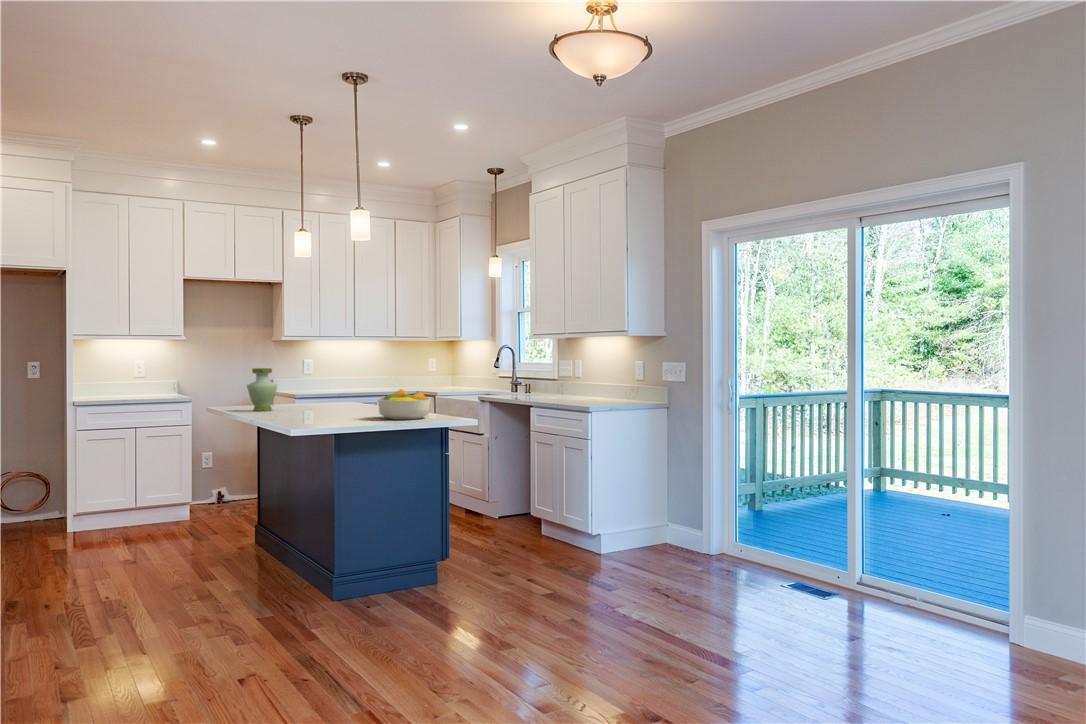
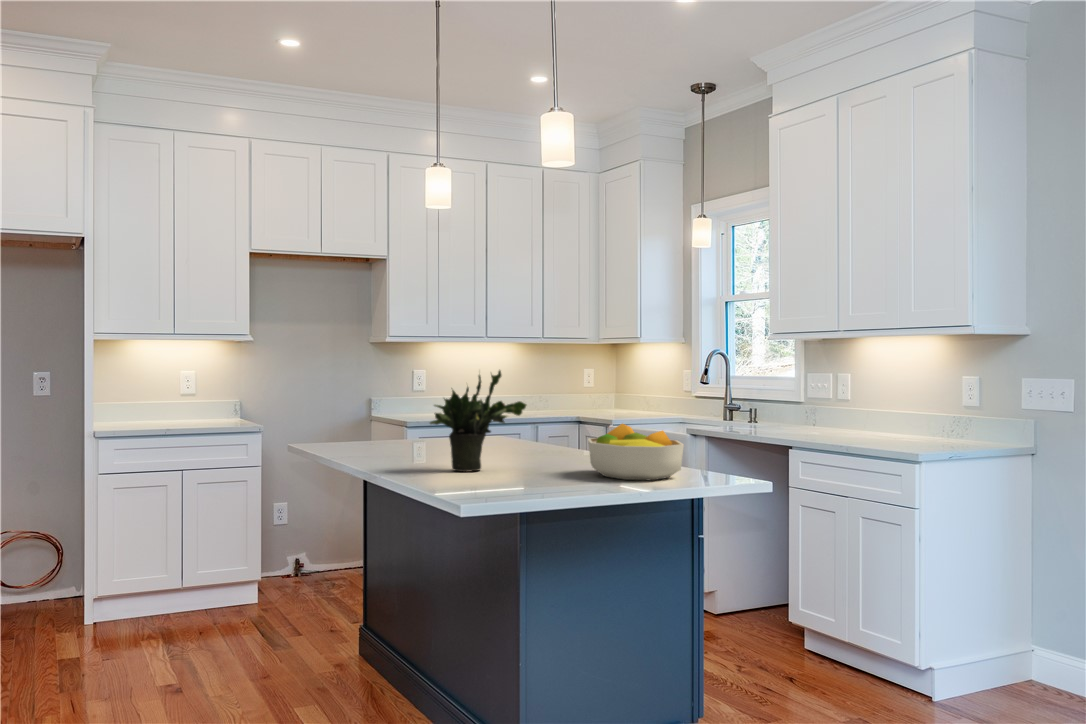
potted plant: none [286,358,349,418] -> present [430,370,526,471]
vase: present [247,368,278,411] -> none [350,384,397,453]

